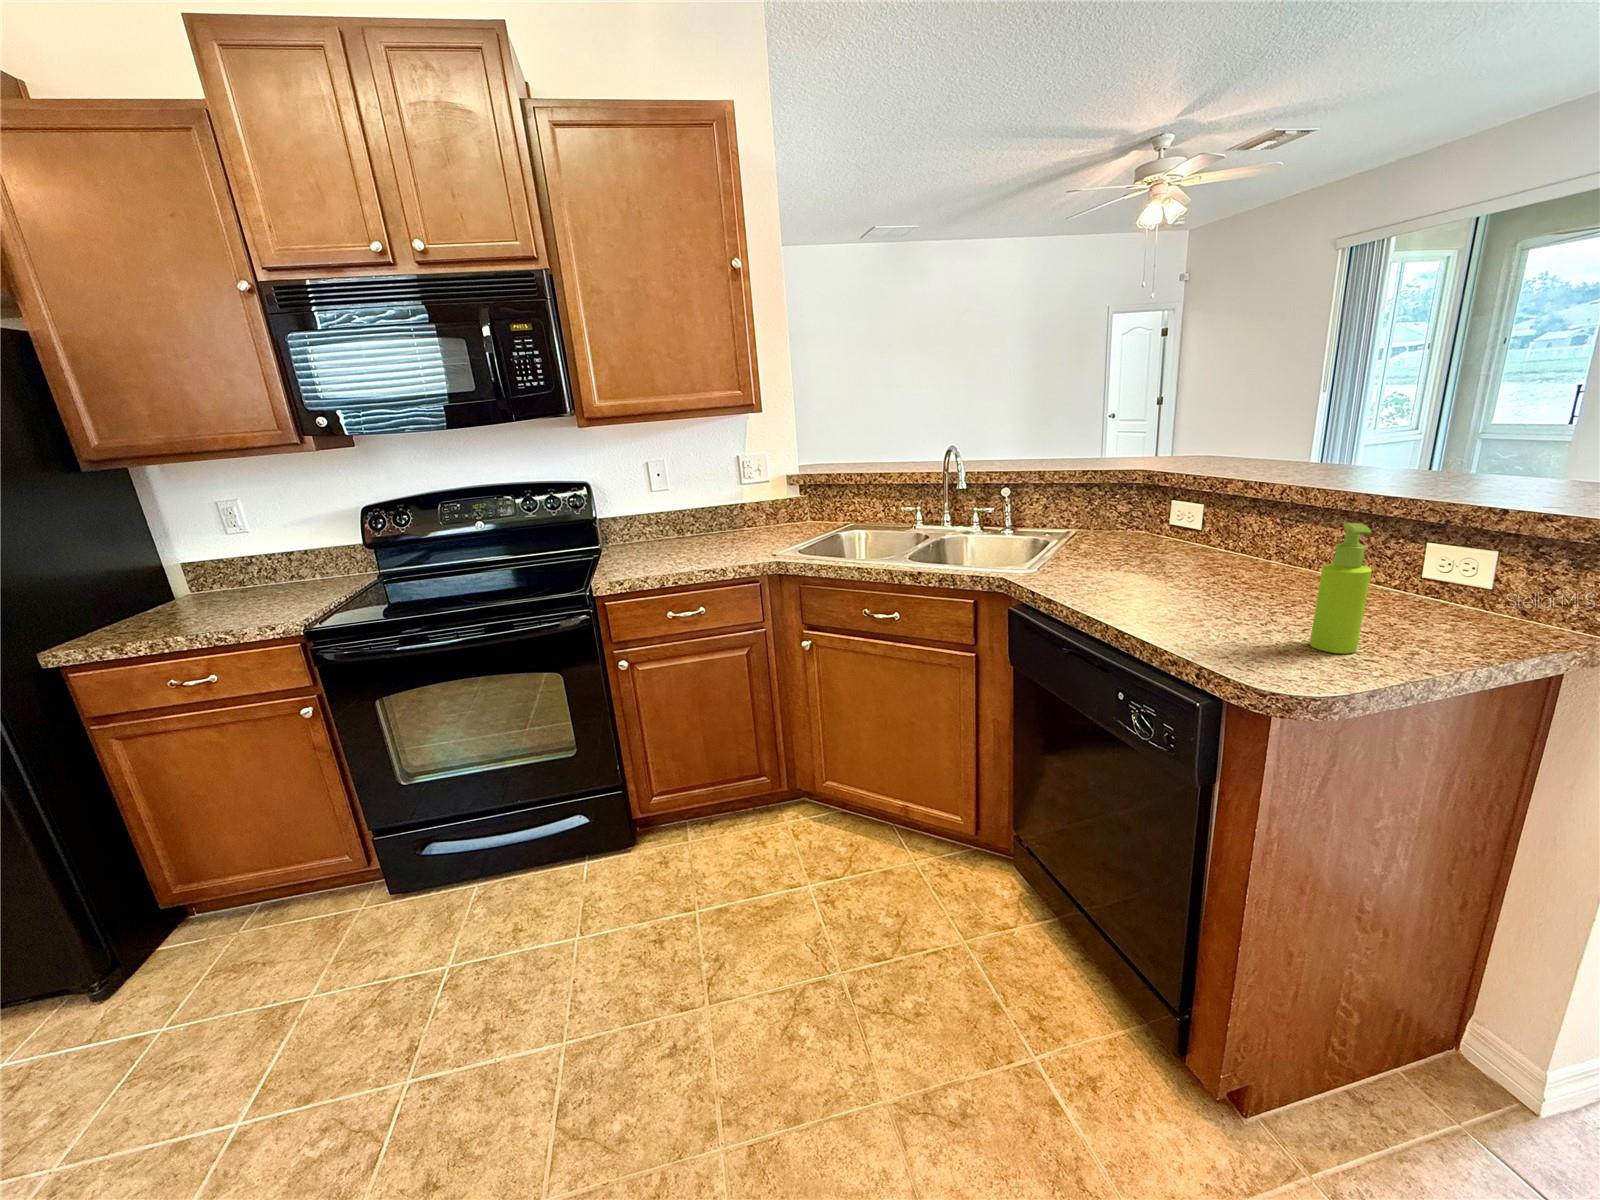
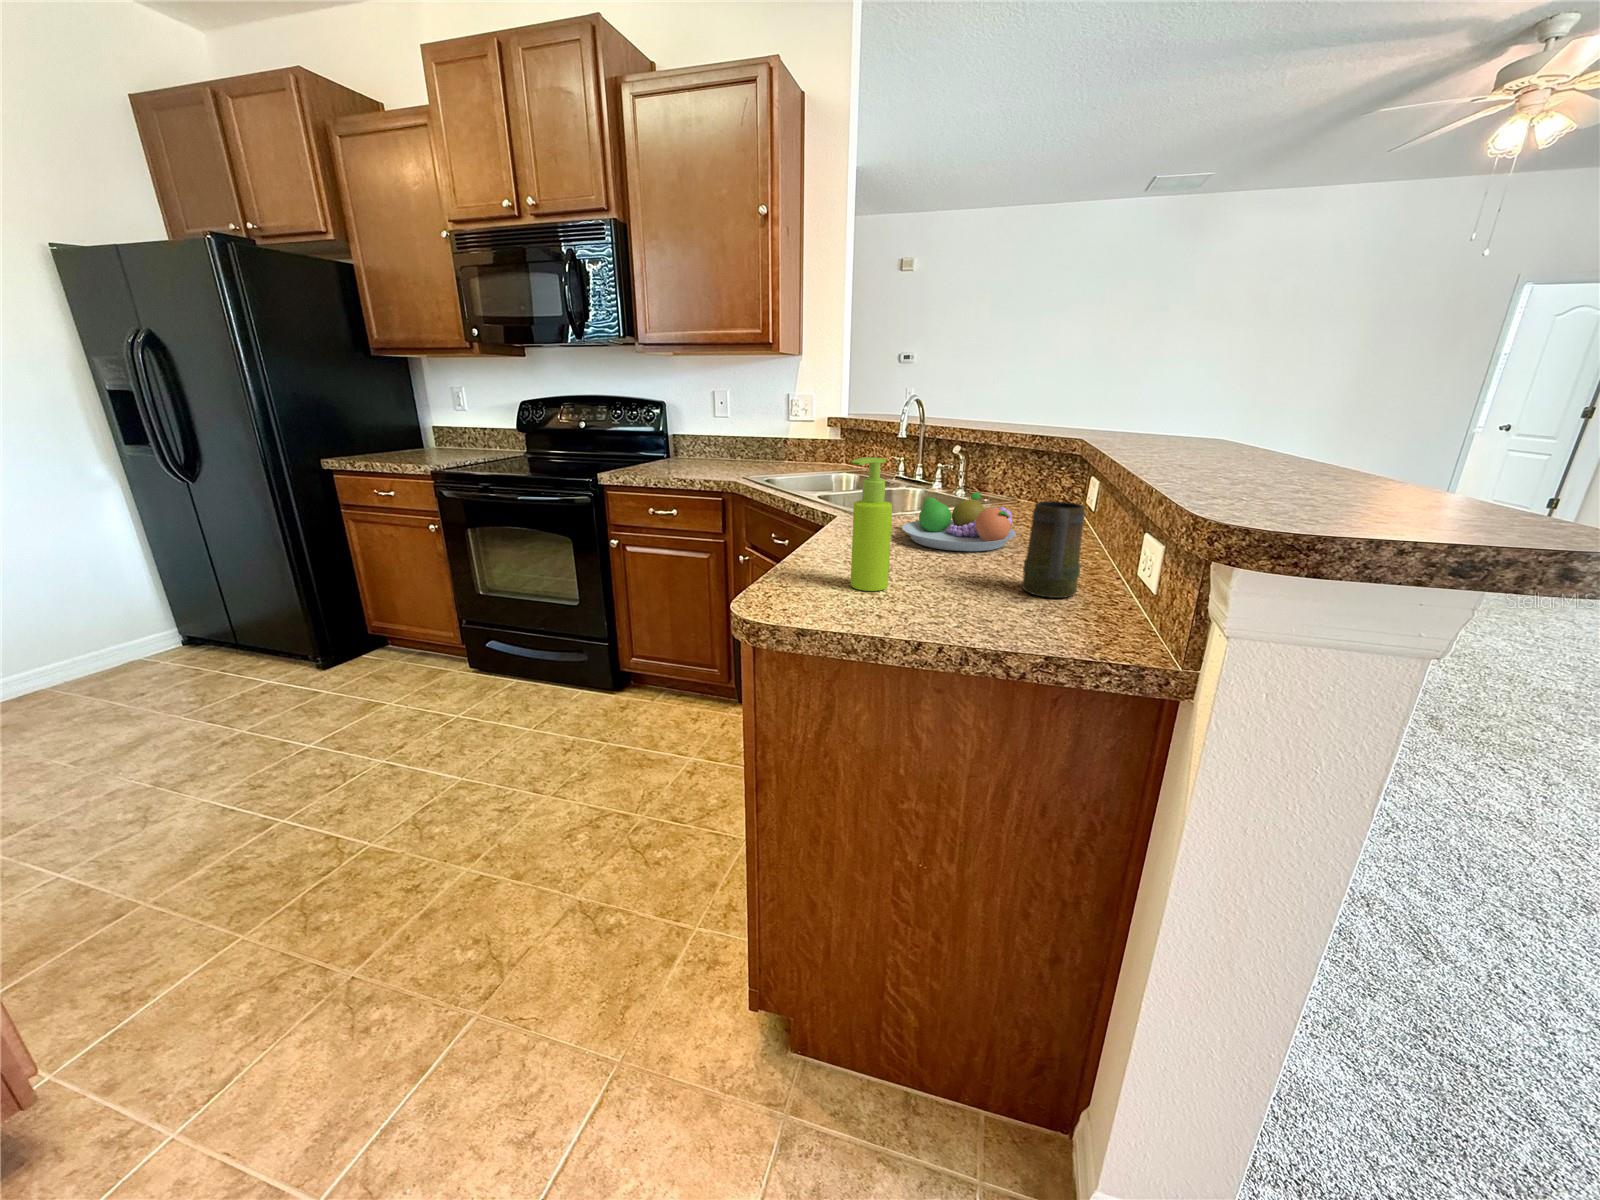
fruit bowl: none [1129,533,1261,594] -> present [902,492,1016,551]
mug: none [1388,534,1490,618] -> present [1022,501,1085,598]

